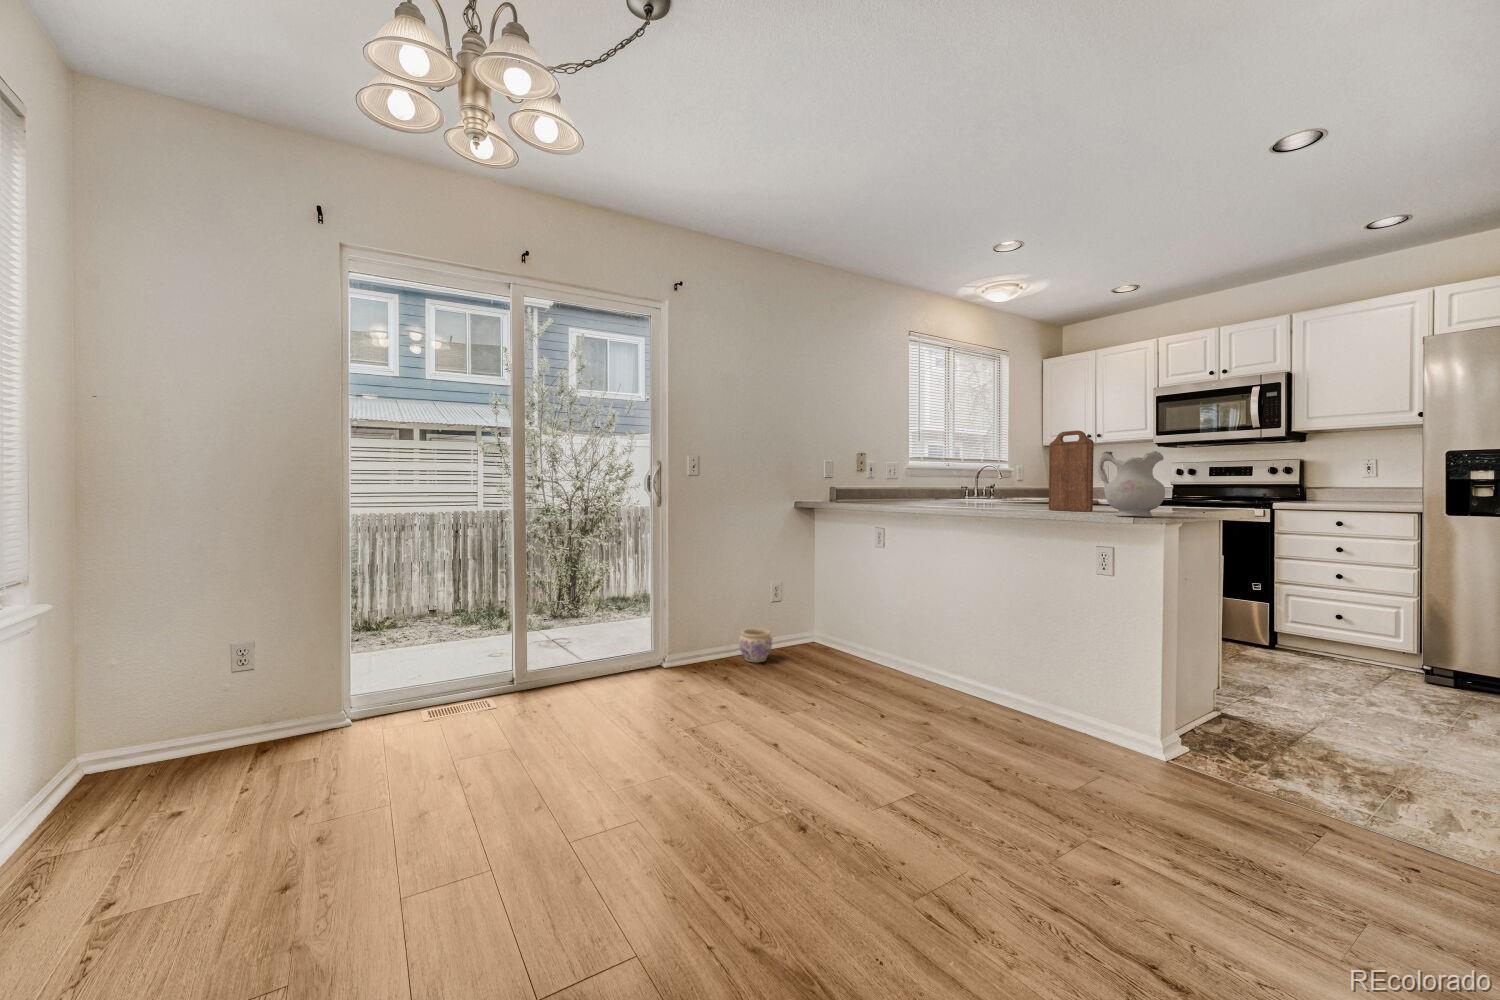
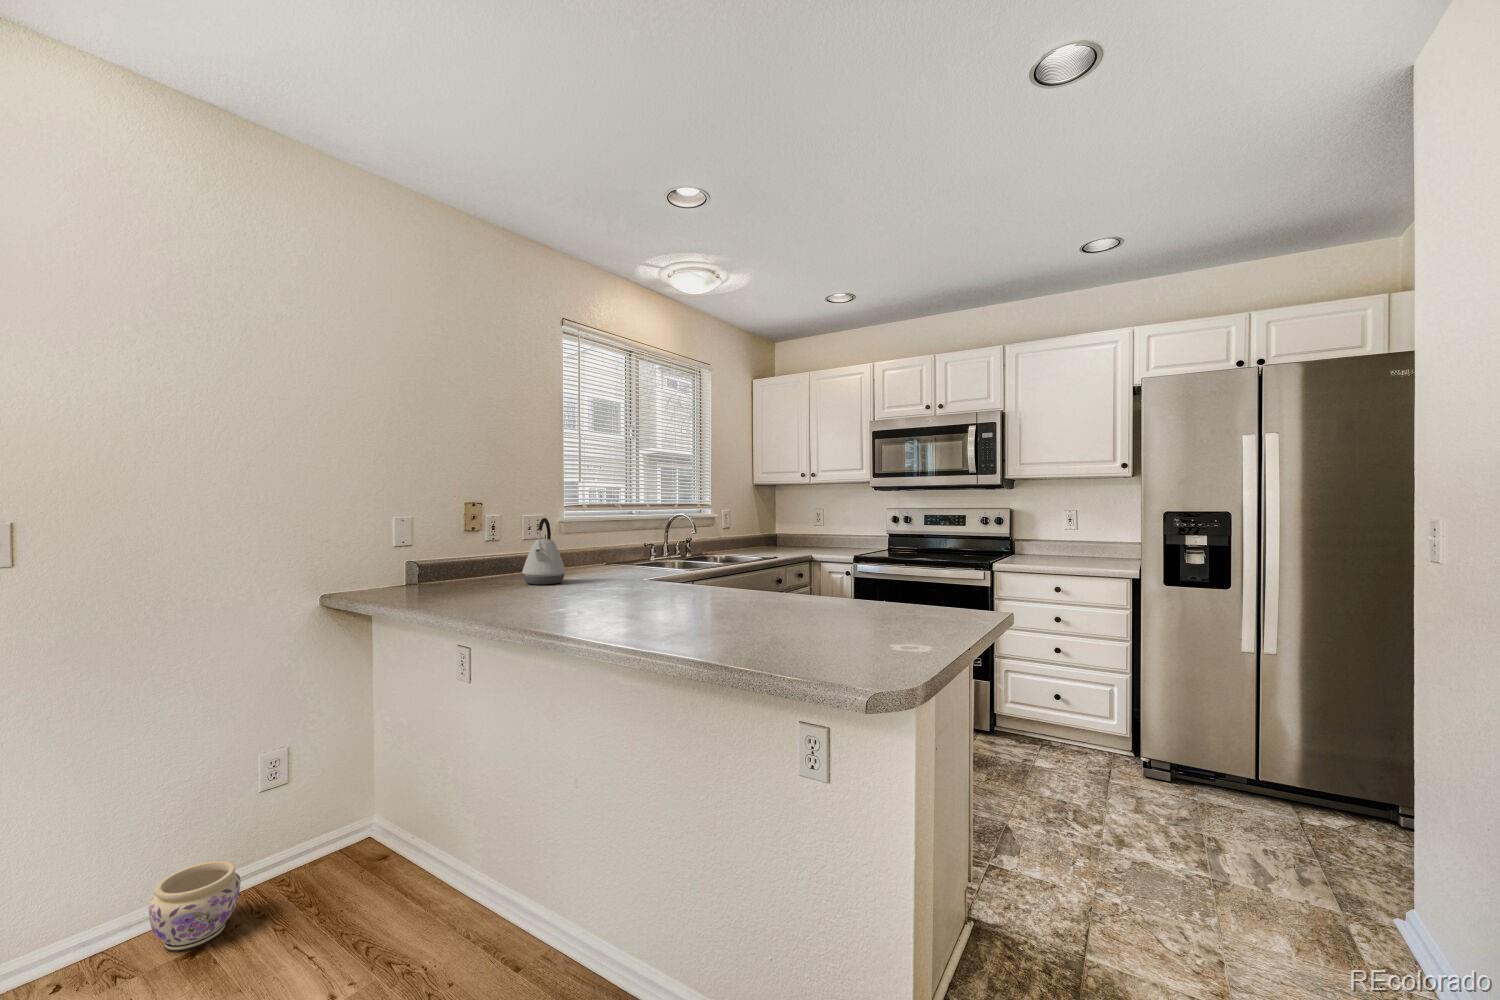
cutting board: present [1049,430,1094,512] -> none [733,492,802,641]
ceramic pitcher: present [1097,451,1165,517] -> none [808,544,924,683]
kettle: none [898,461,924,501] -> present [522,518,566,585]

